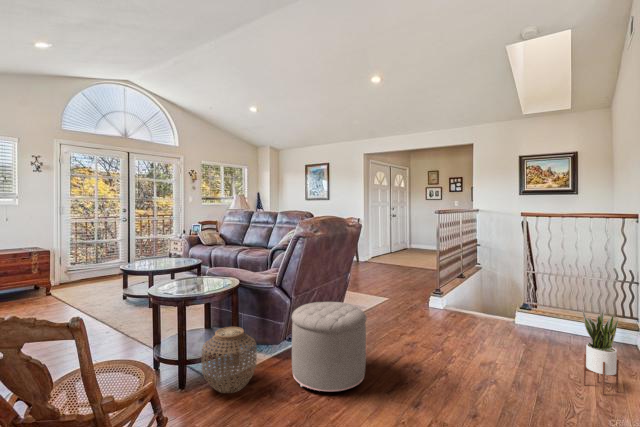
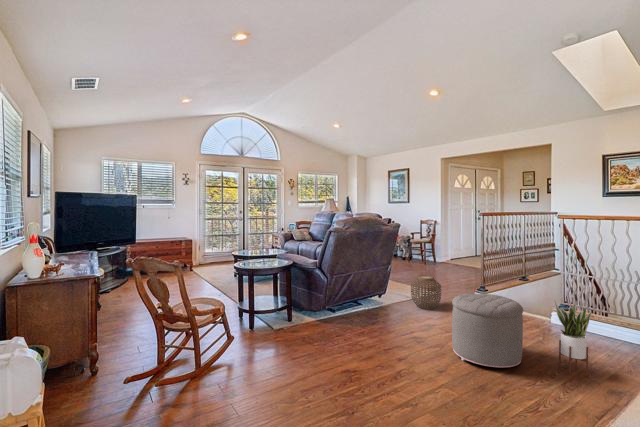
ottoman: present [292,302,366,391] -> present [452,293,523,367]
woven basket: present [202,327,257,393] -> present [411,276,441,309]

